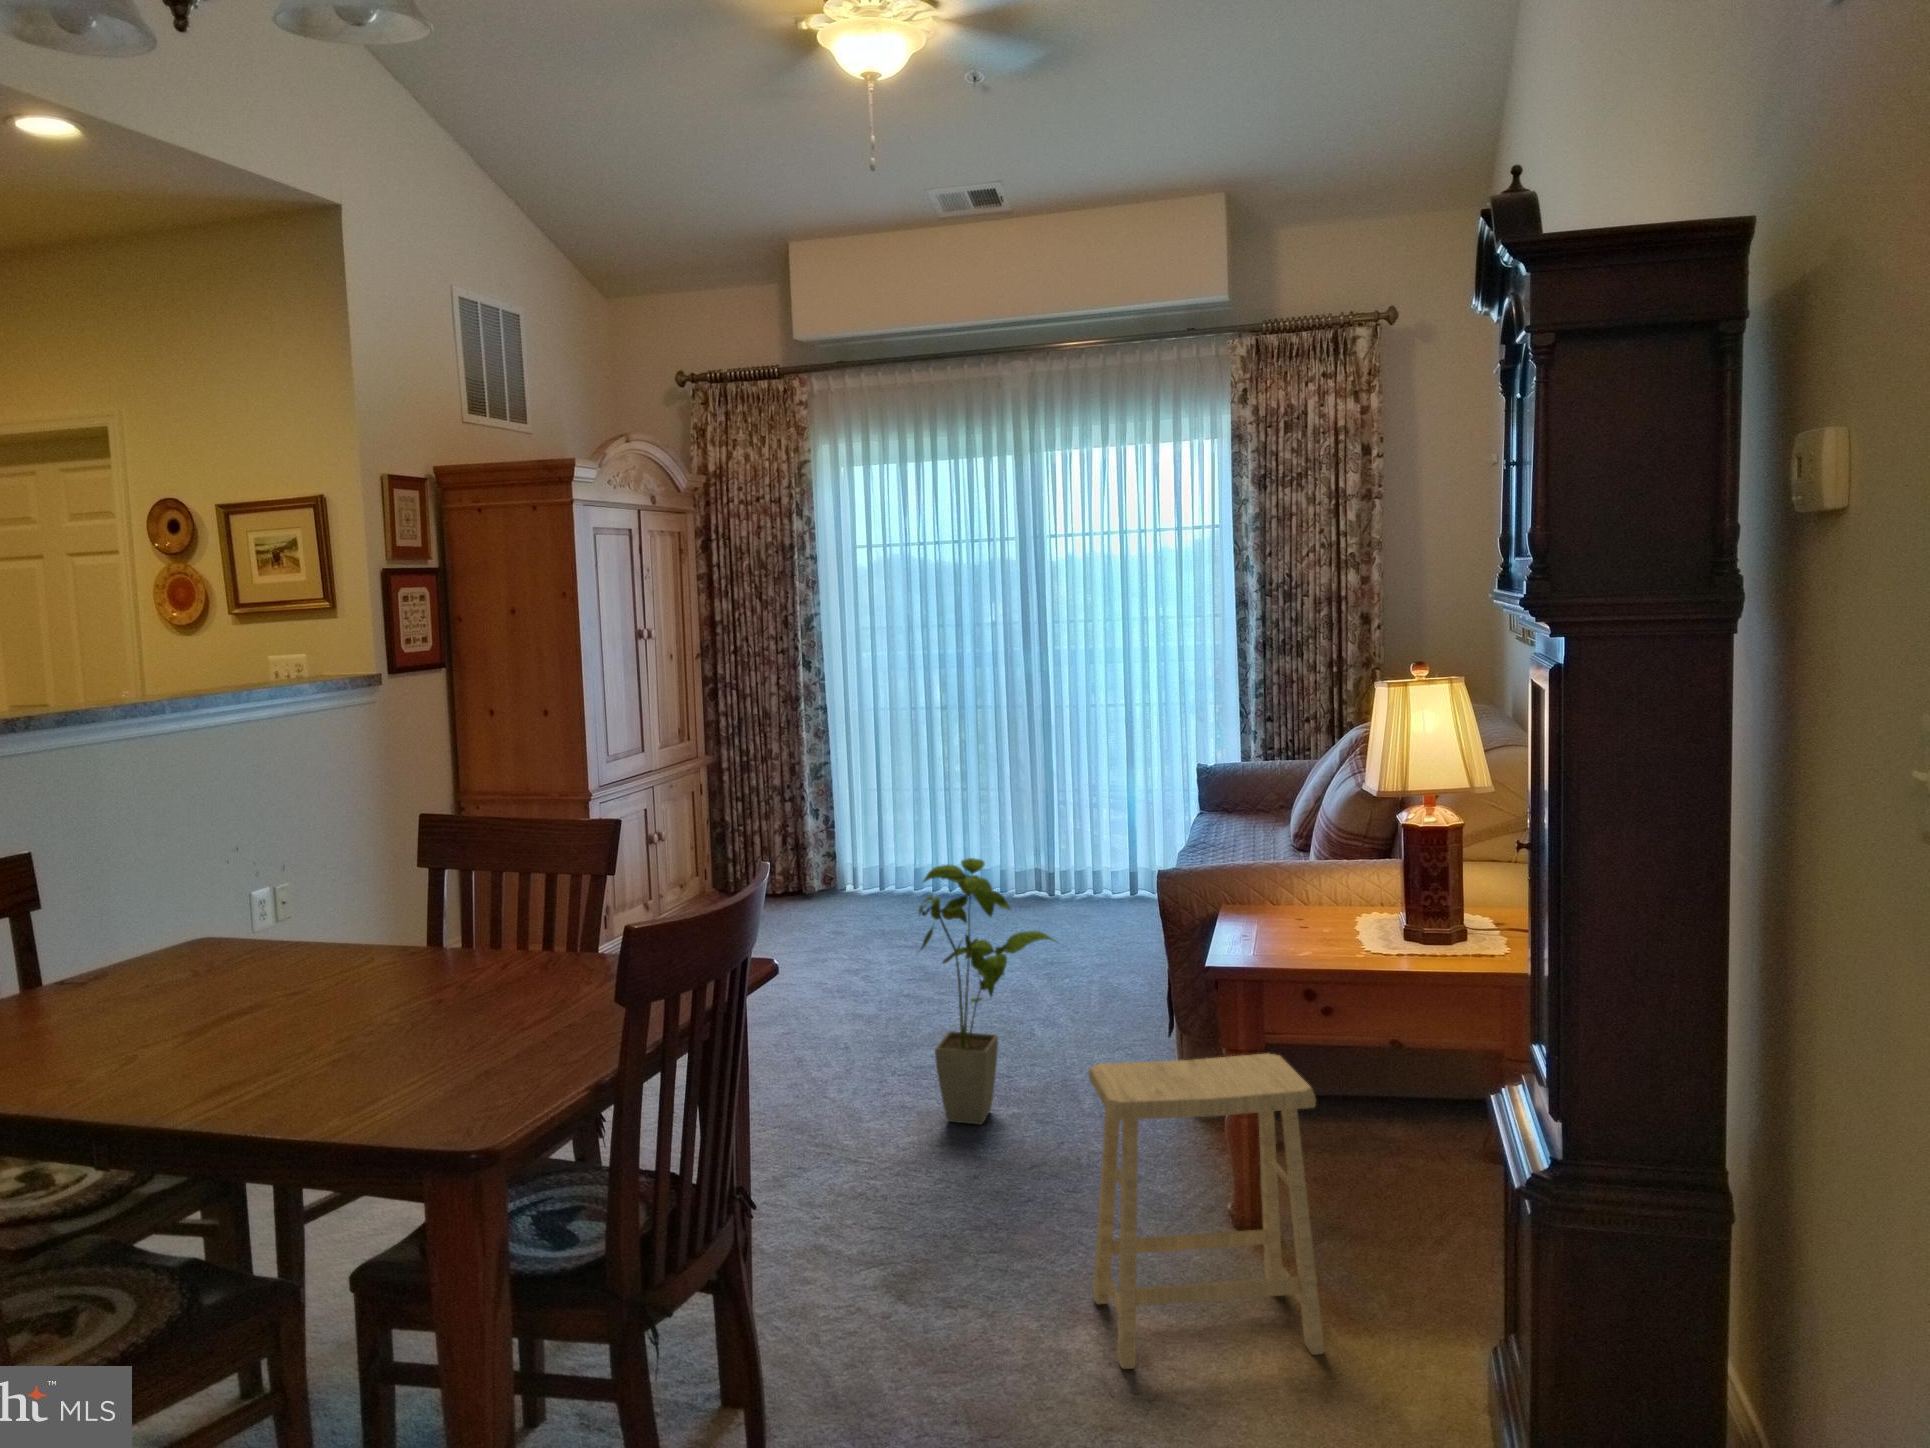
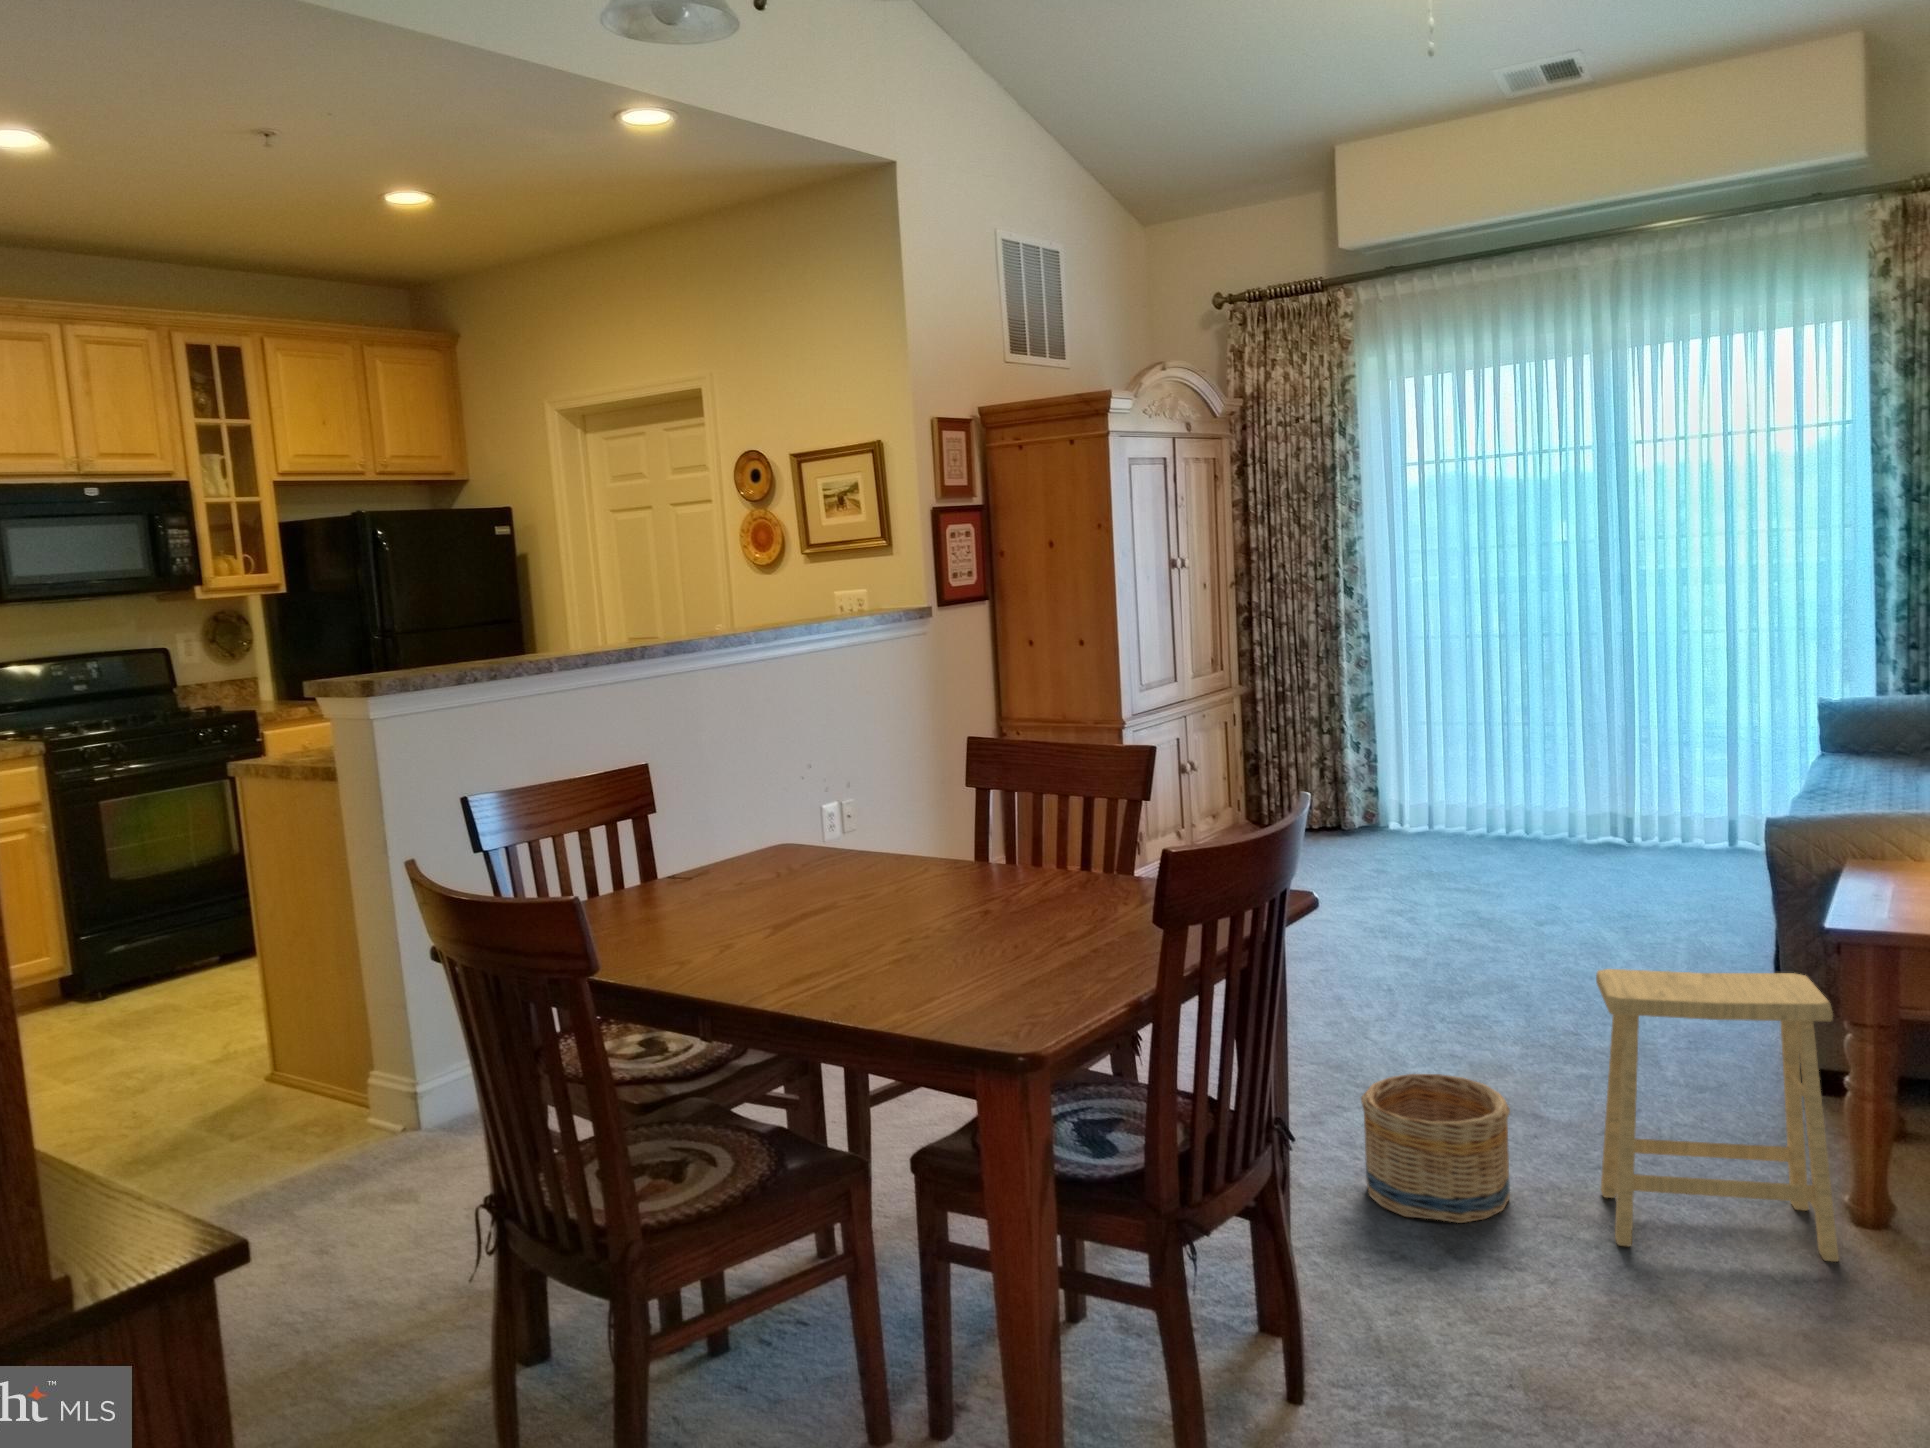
house plant: present [919,858,1056,1125] -> none [1443,783,1600,1048]
basket: none [852,1187,1007,1365] -> present [1361,1074,1510,1223]

